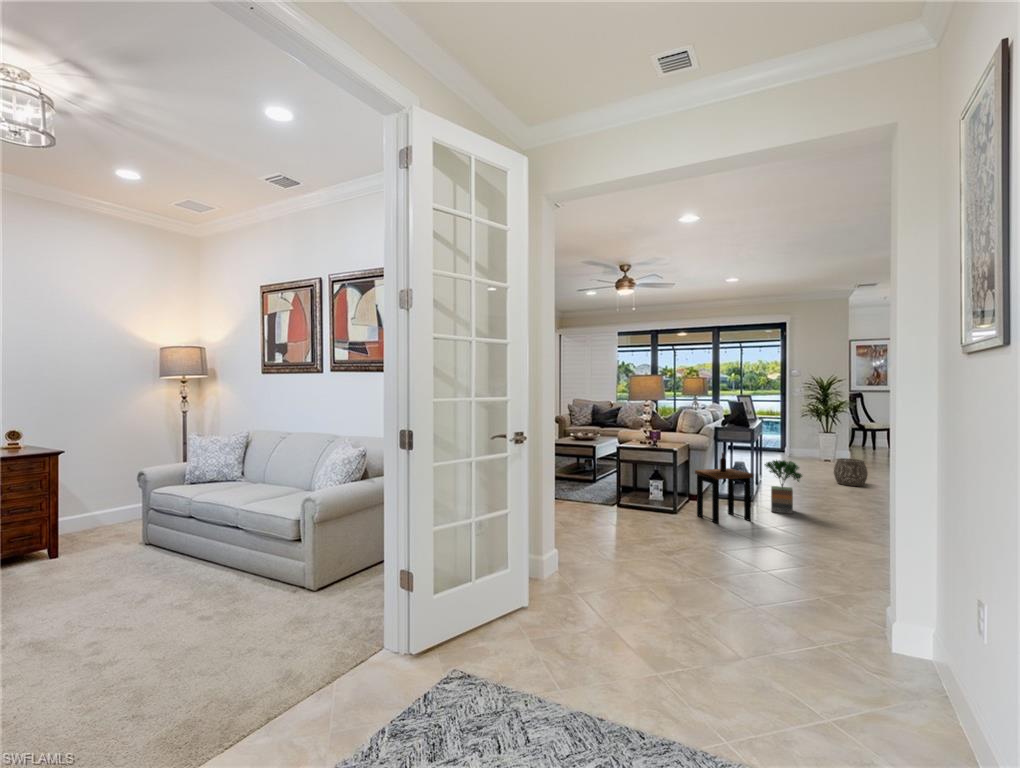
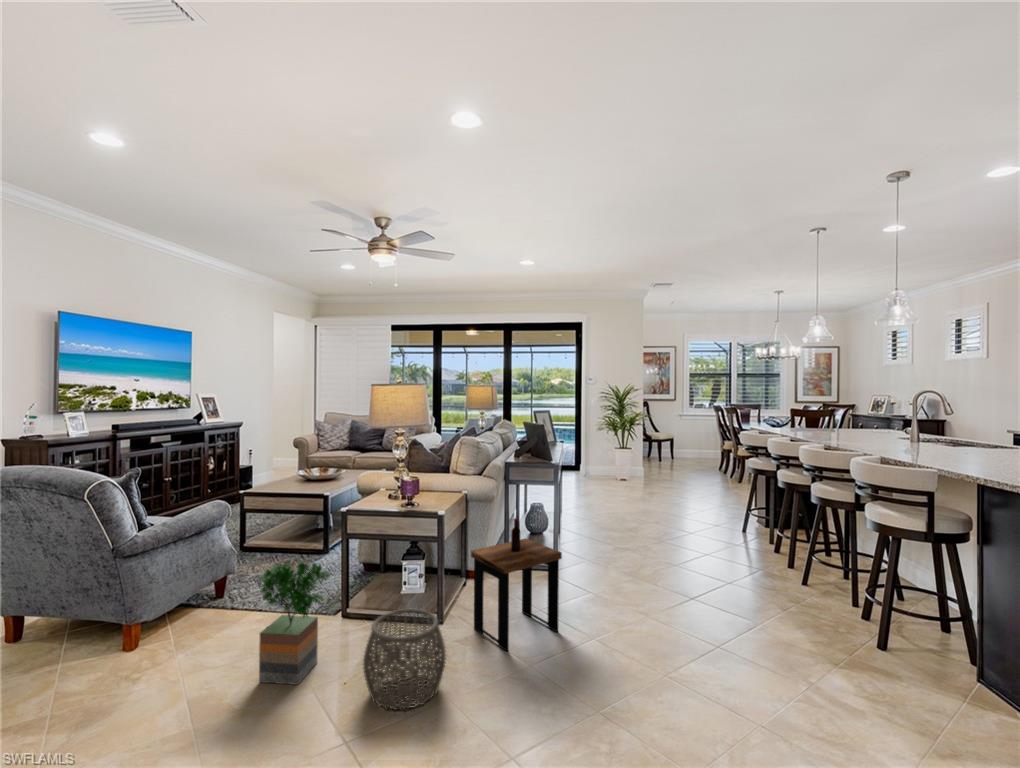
woven basket: present [834,458,868,486] -> present [363,609,446,710]
potted tree: present [765,460,802,514] -> present [259,562,330,685]

